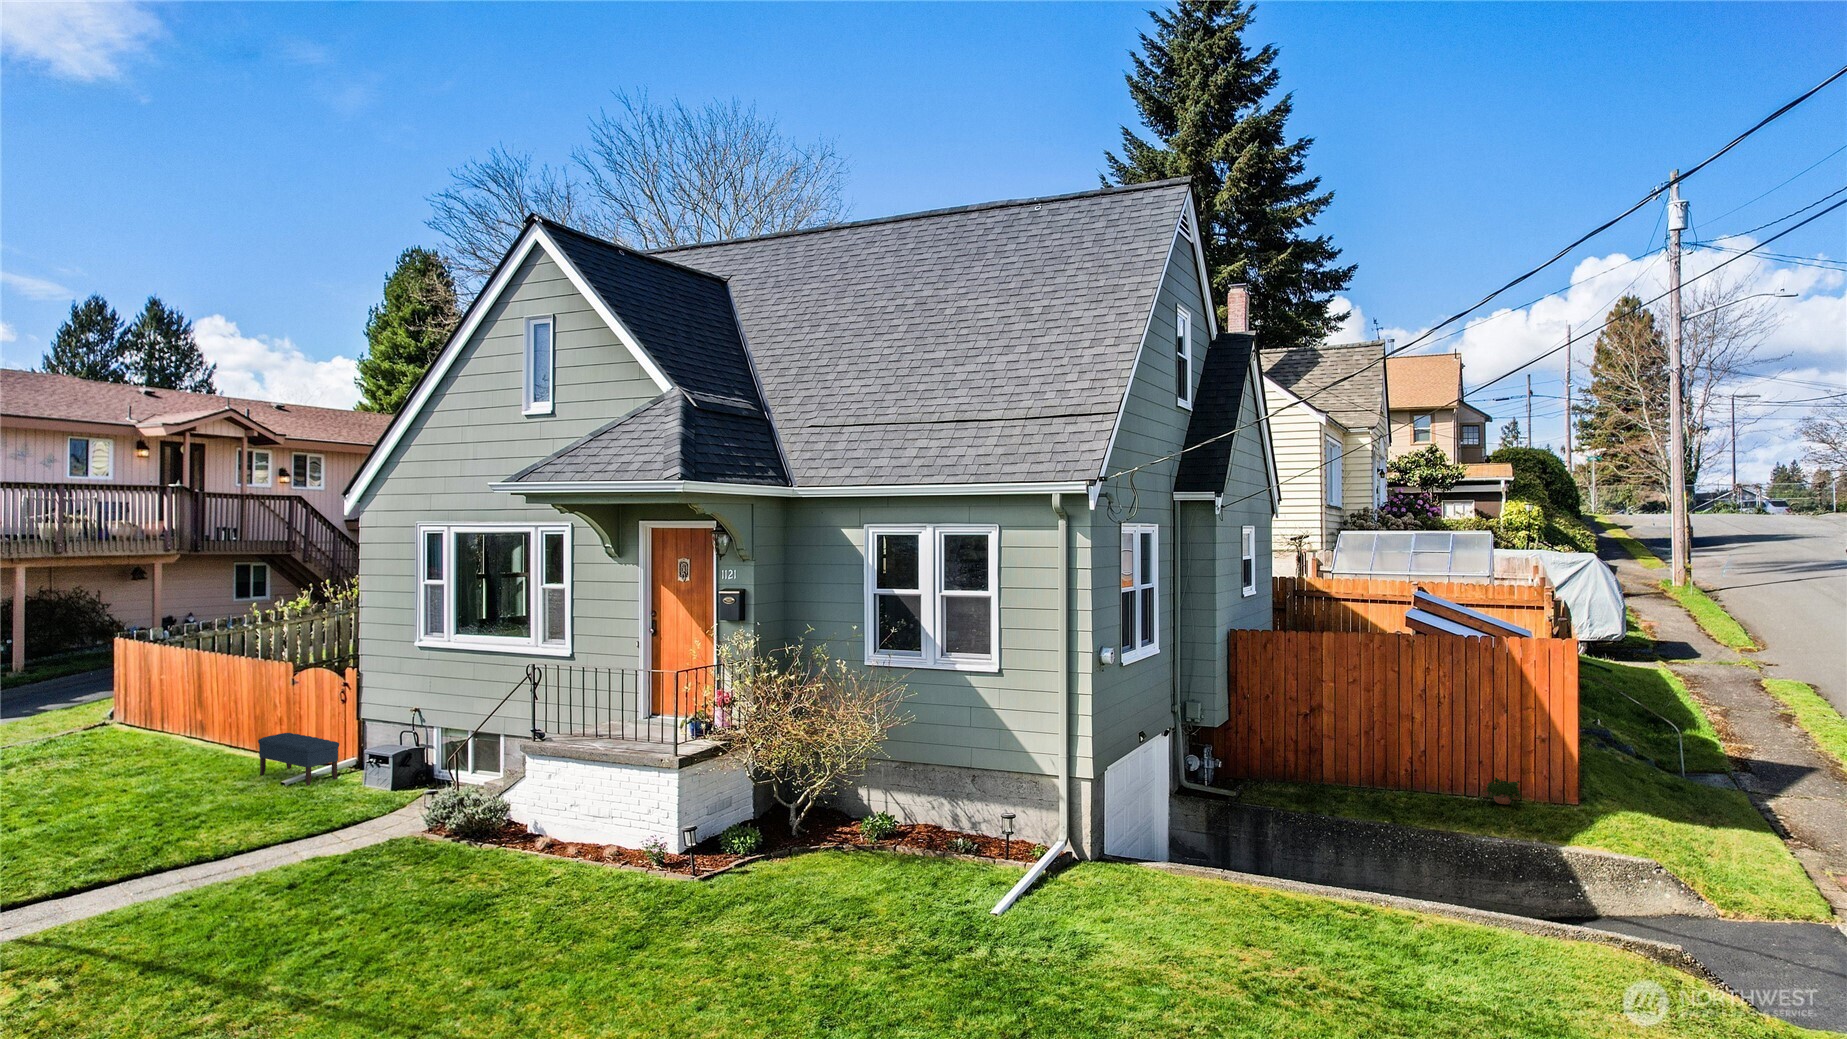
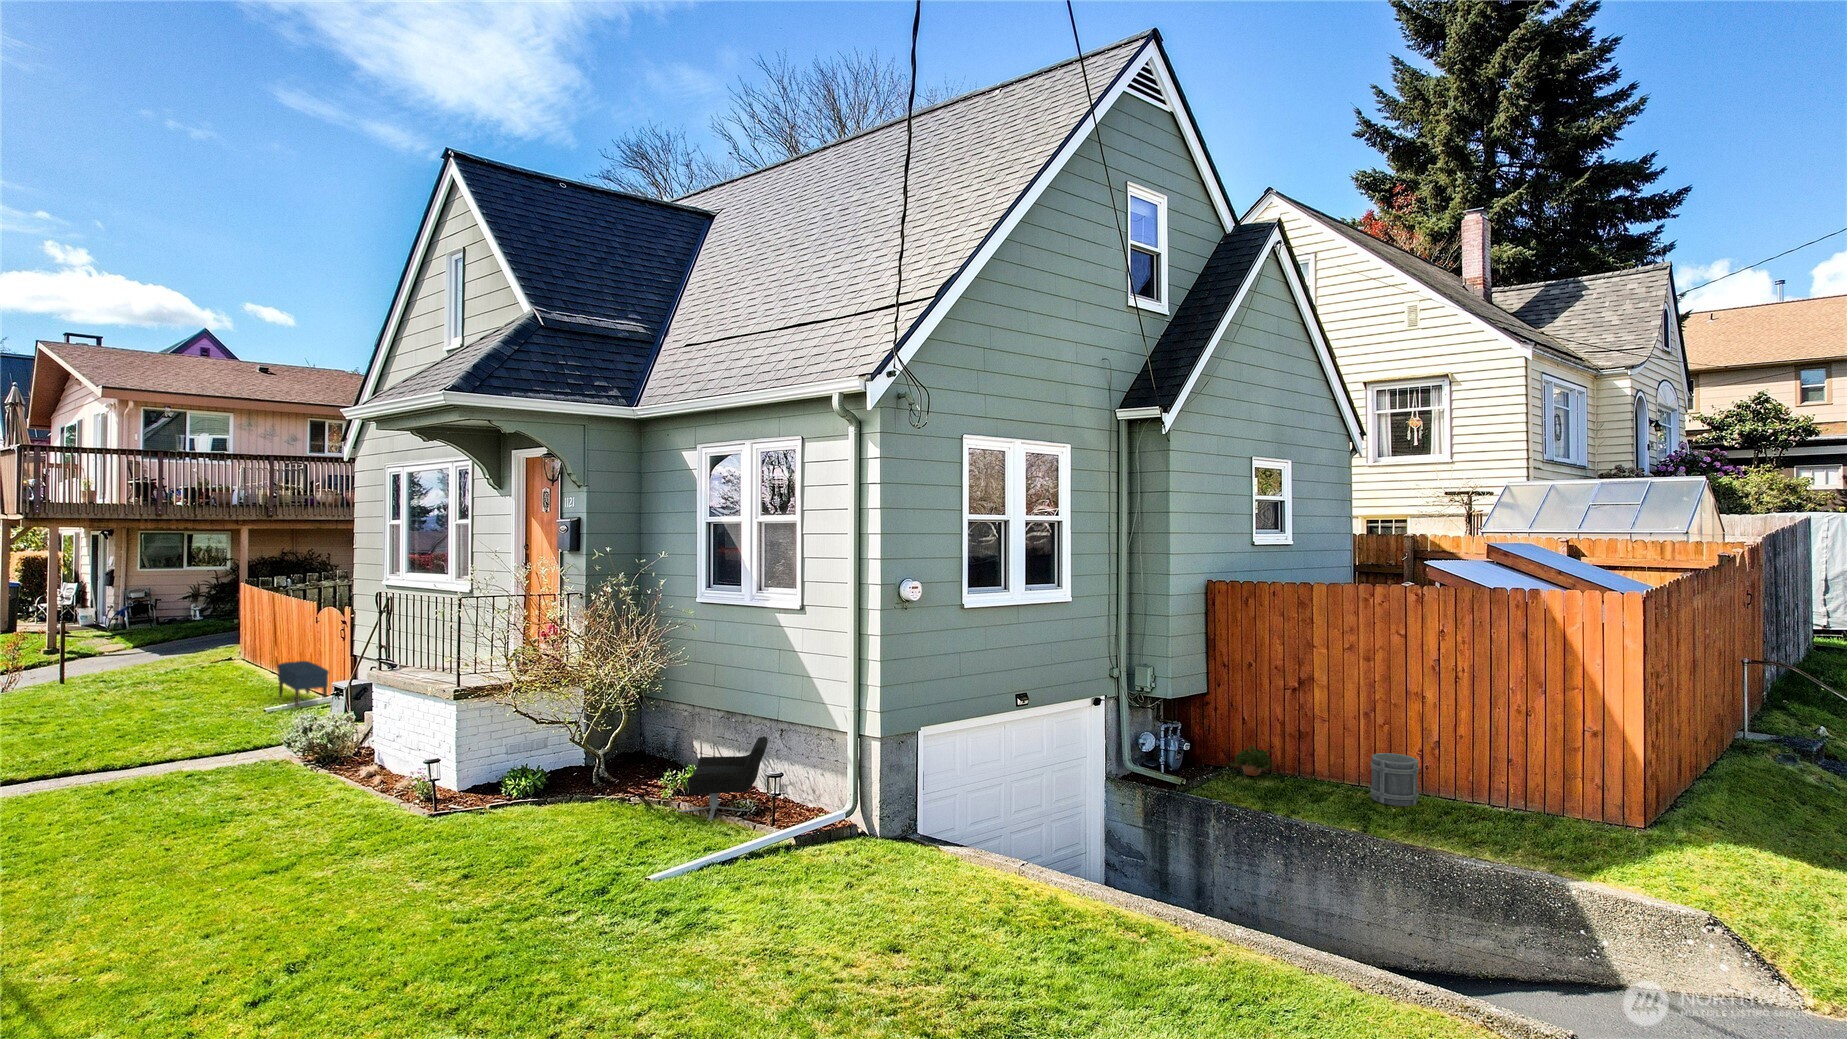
bucket: none [1369,754,1405,794] -> present [1370,753,1419,806]
potted plant: present [1484,777,1521,805] -> present [1230,745,1273,778]
lounge chair: none [903,783,982,862] -> present [678,736,768,820]

